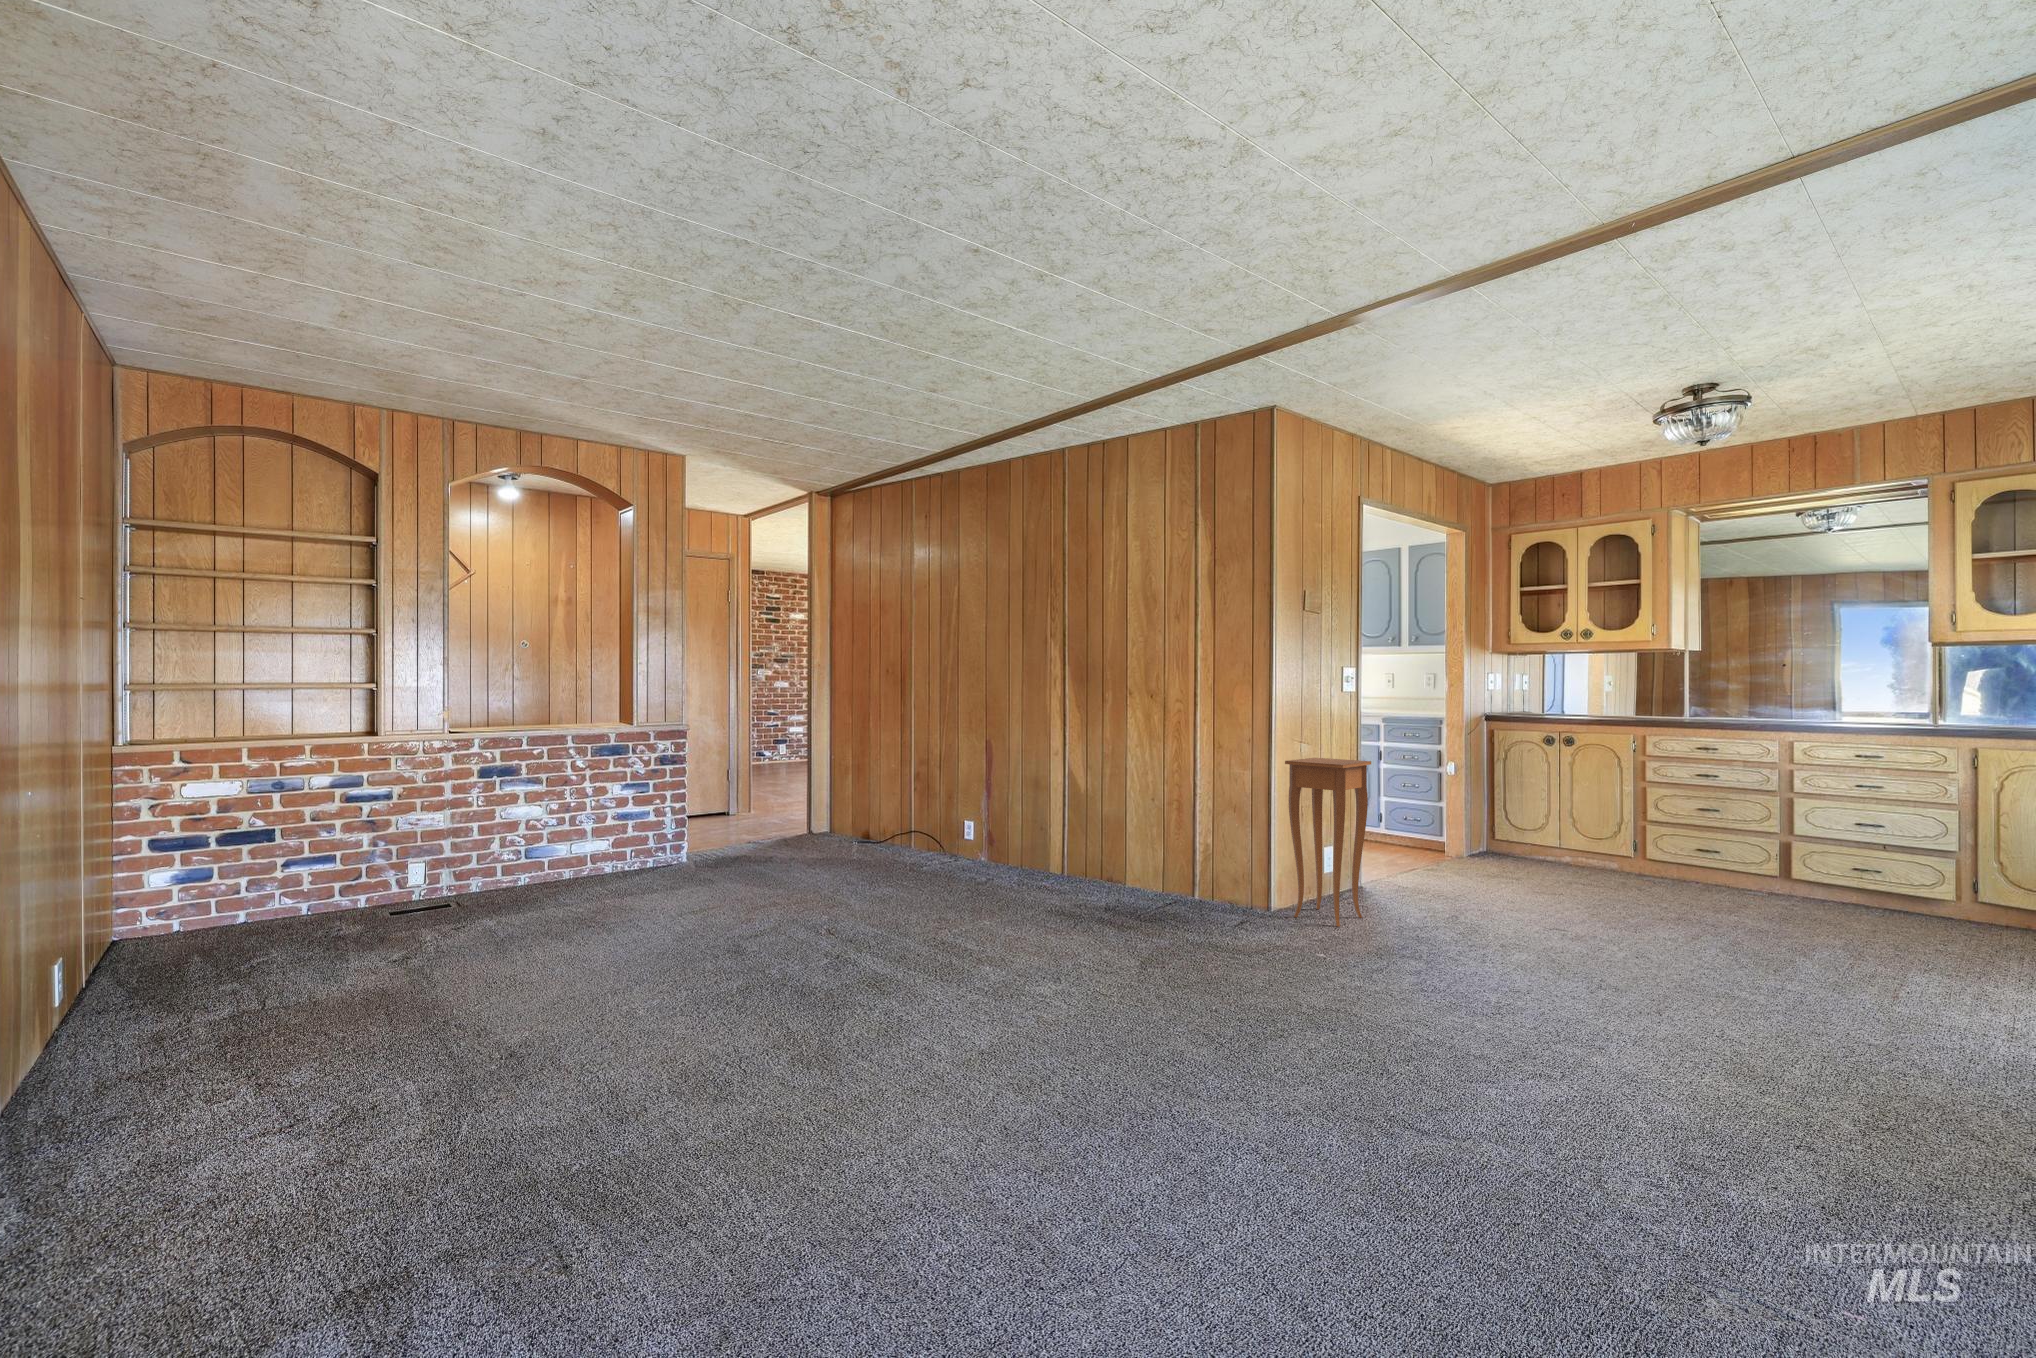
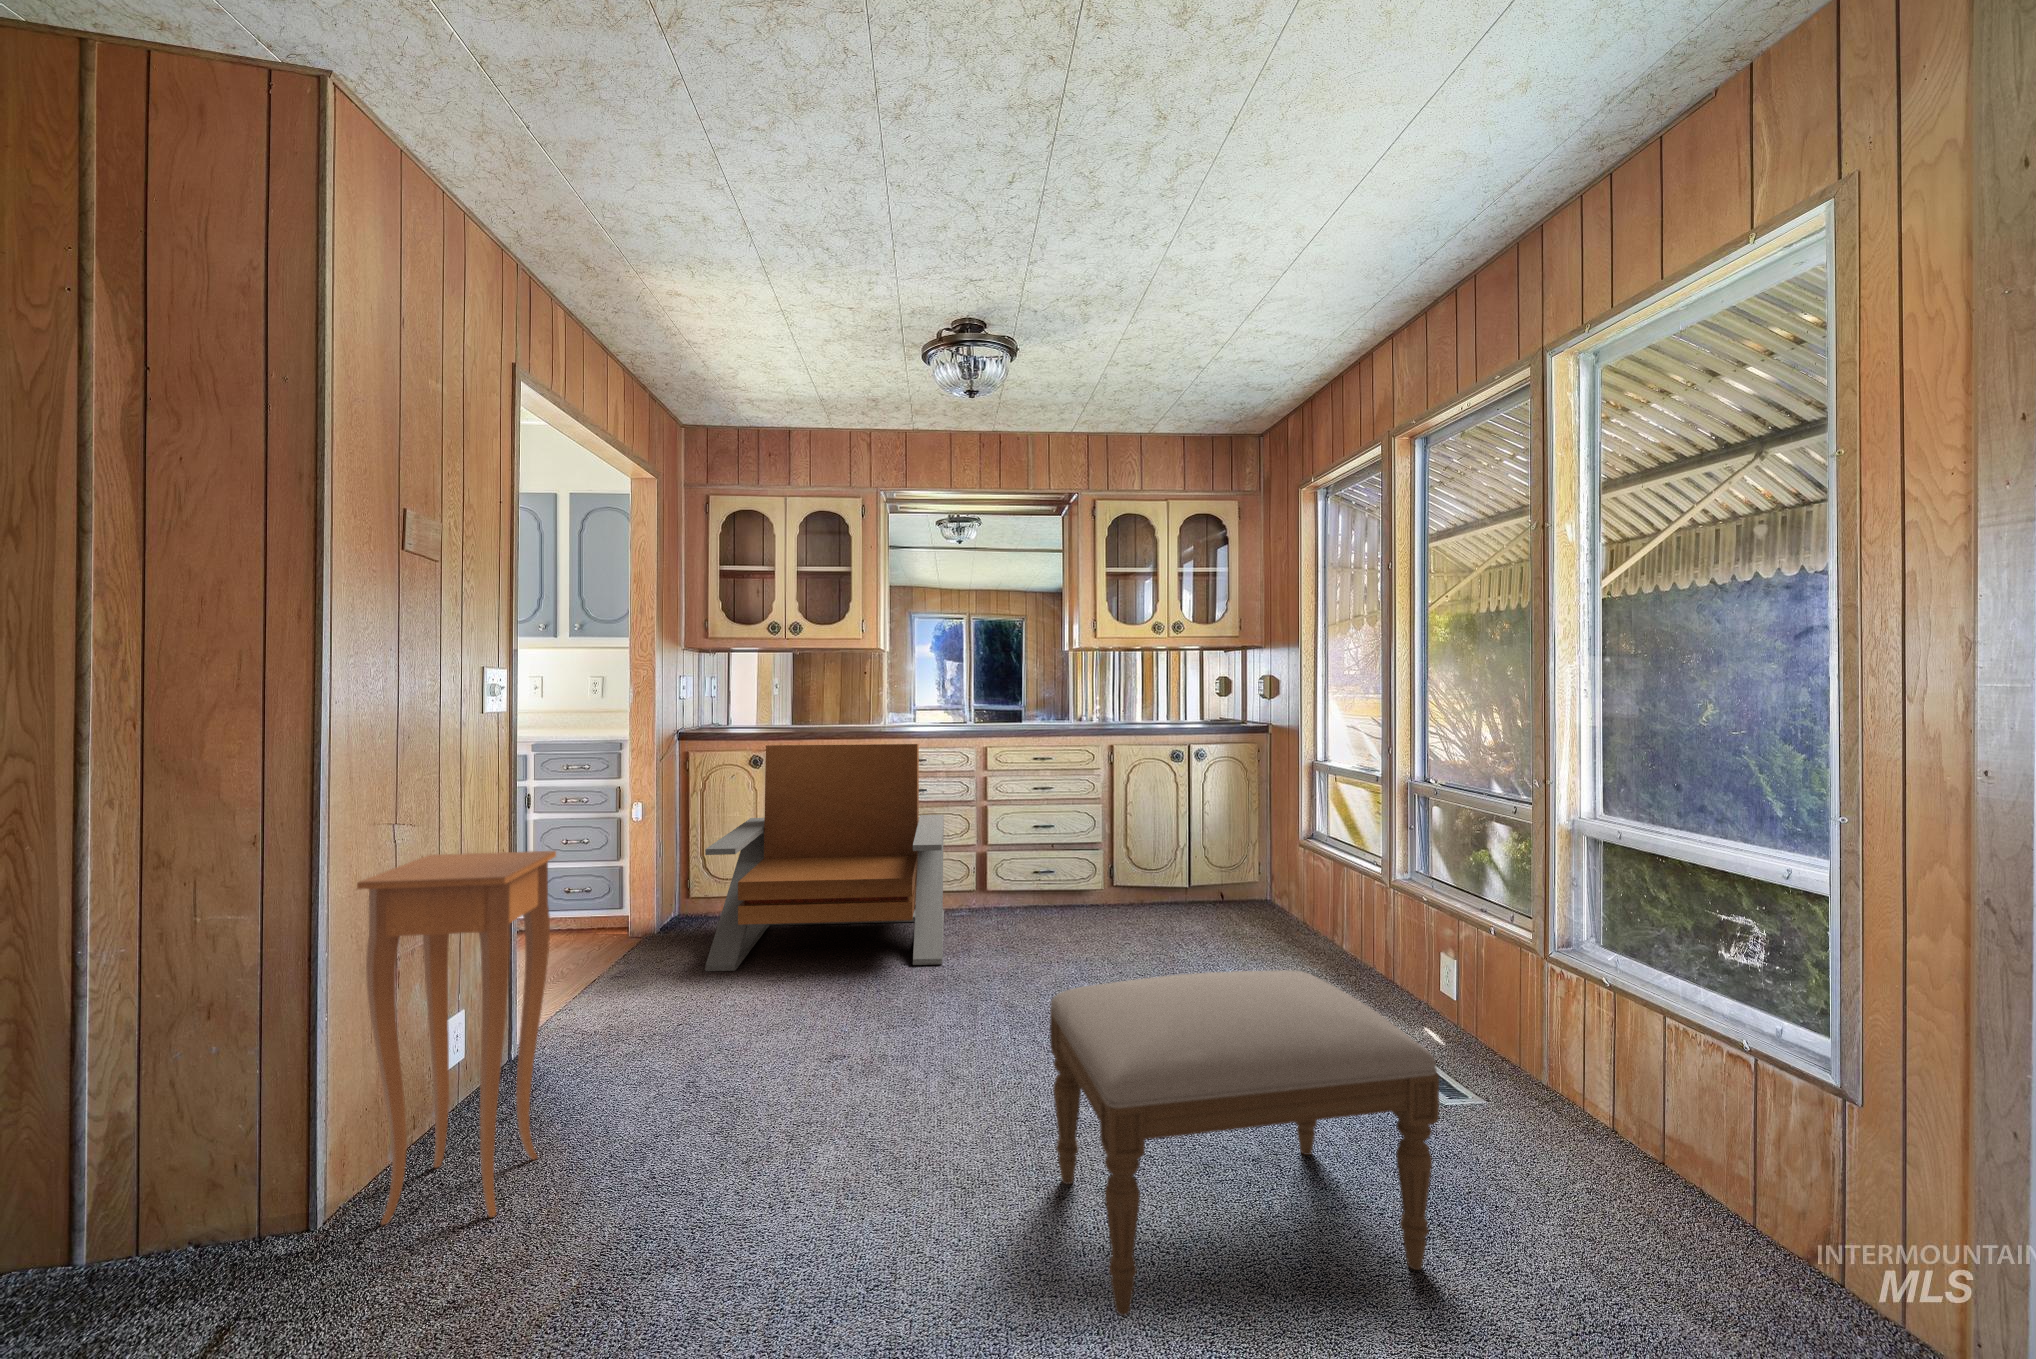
lounge chair: none [1489,726,1733,913] -> present [705,744,944,971]
ottoman: none [1637,873,1944,1099] -> present [1050,970,1439,1315]

